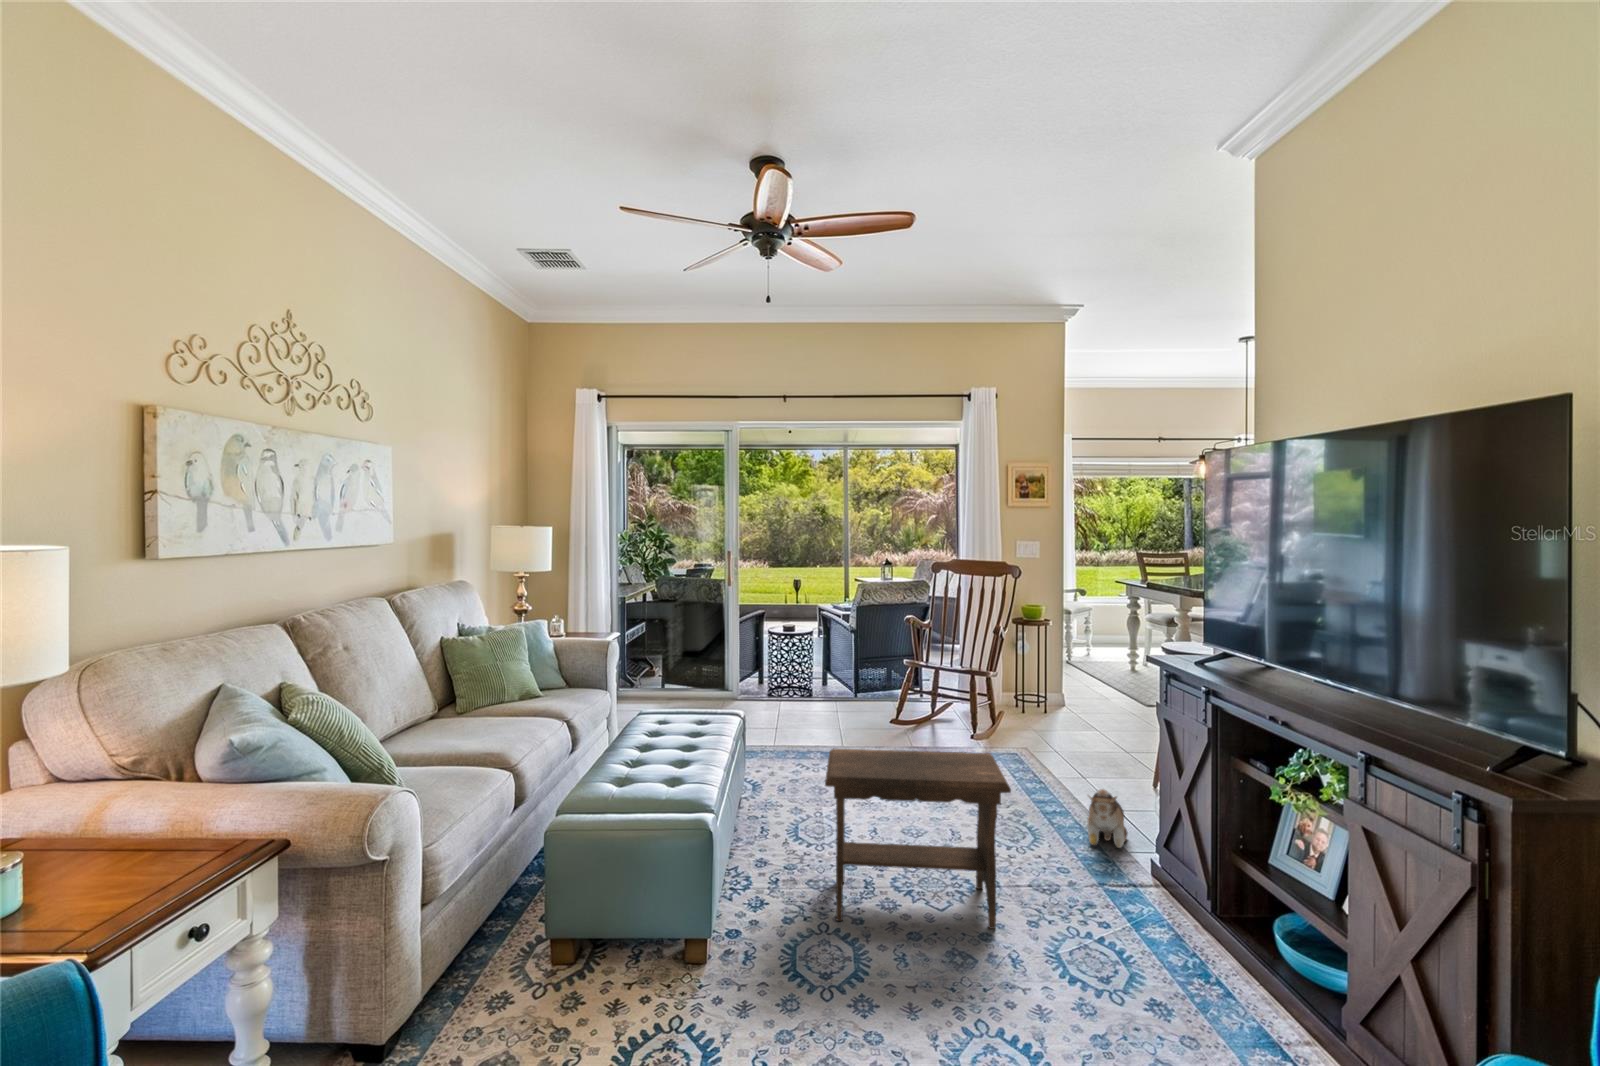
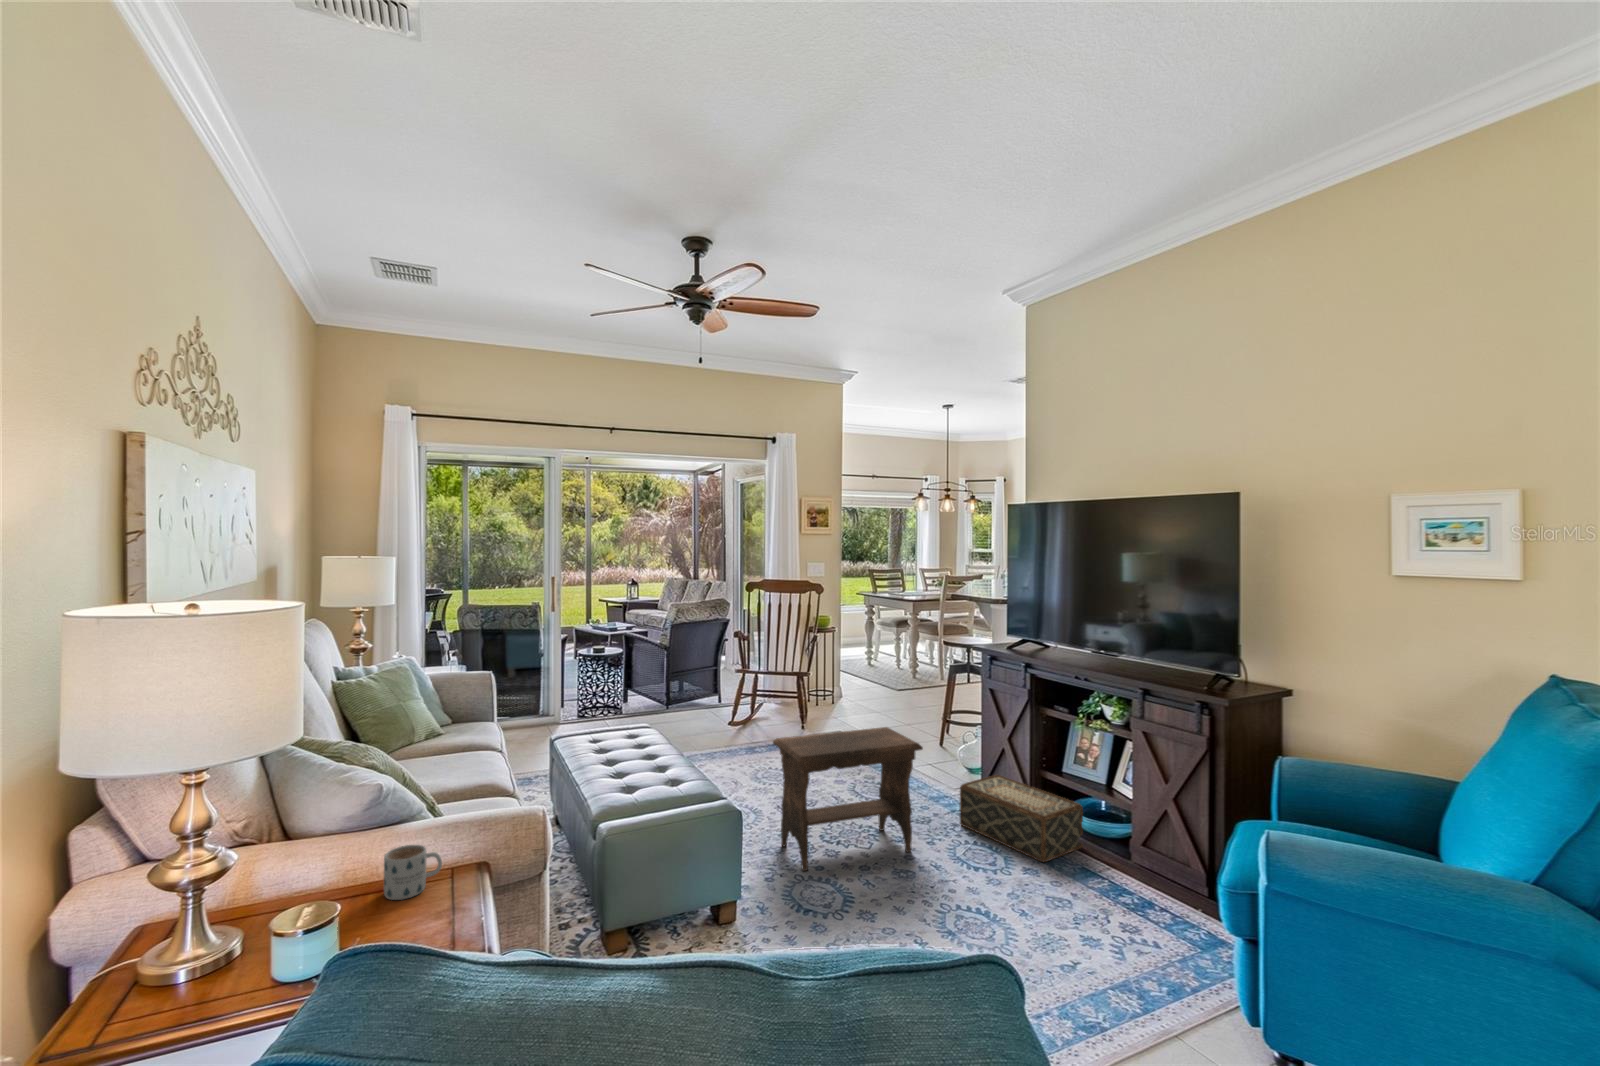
plush toy: present [1088,789,1128,848] -> none [923,746,951,789]
mug: none [168,812,232,870] -> present [384,845,442,900]
woven basket: none [1097,845,1283,999] -> present [960,775,1083,862]

